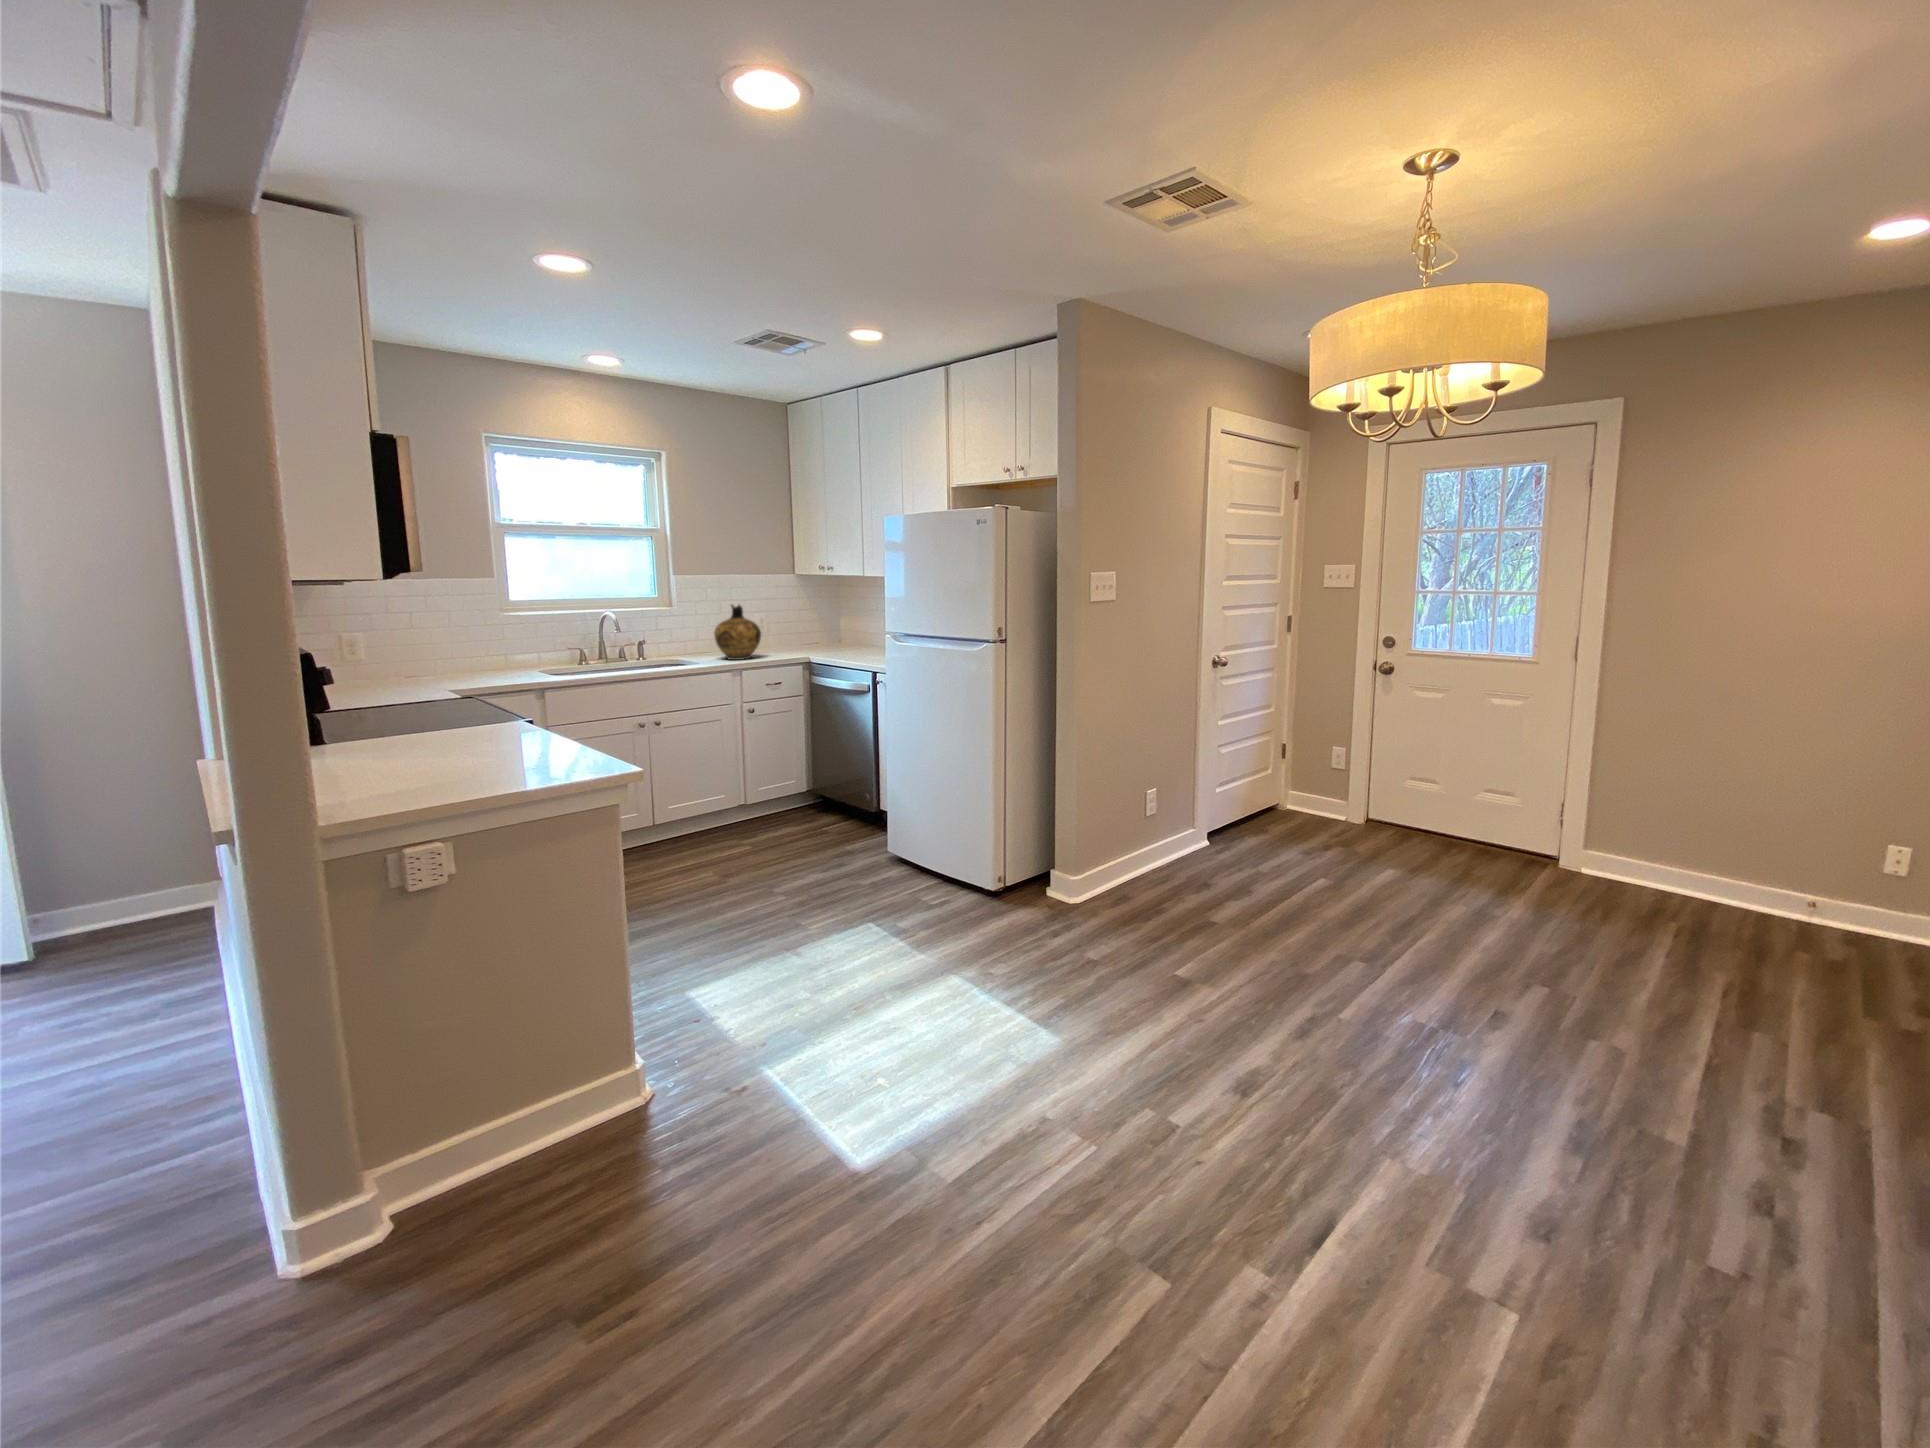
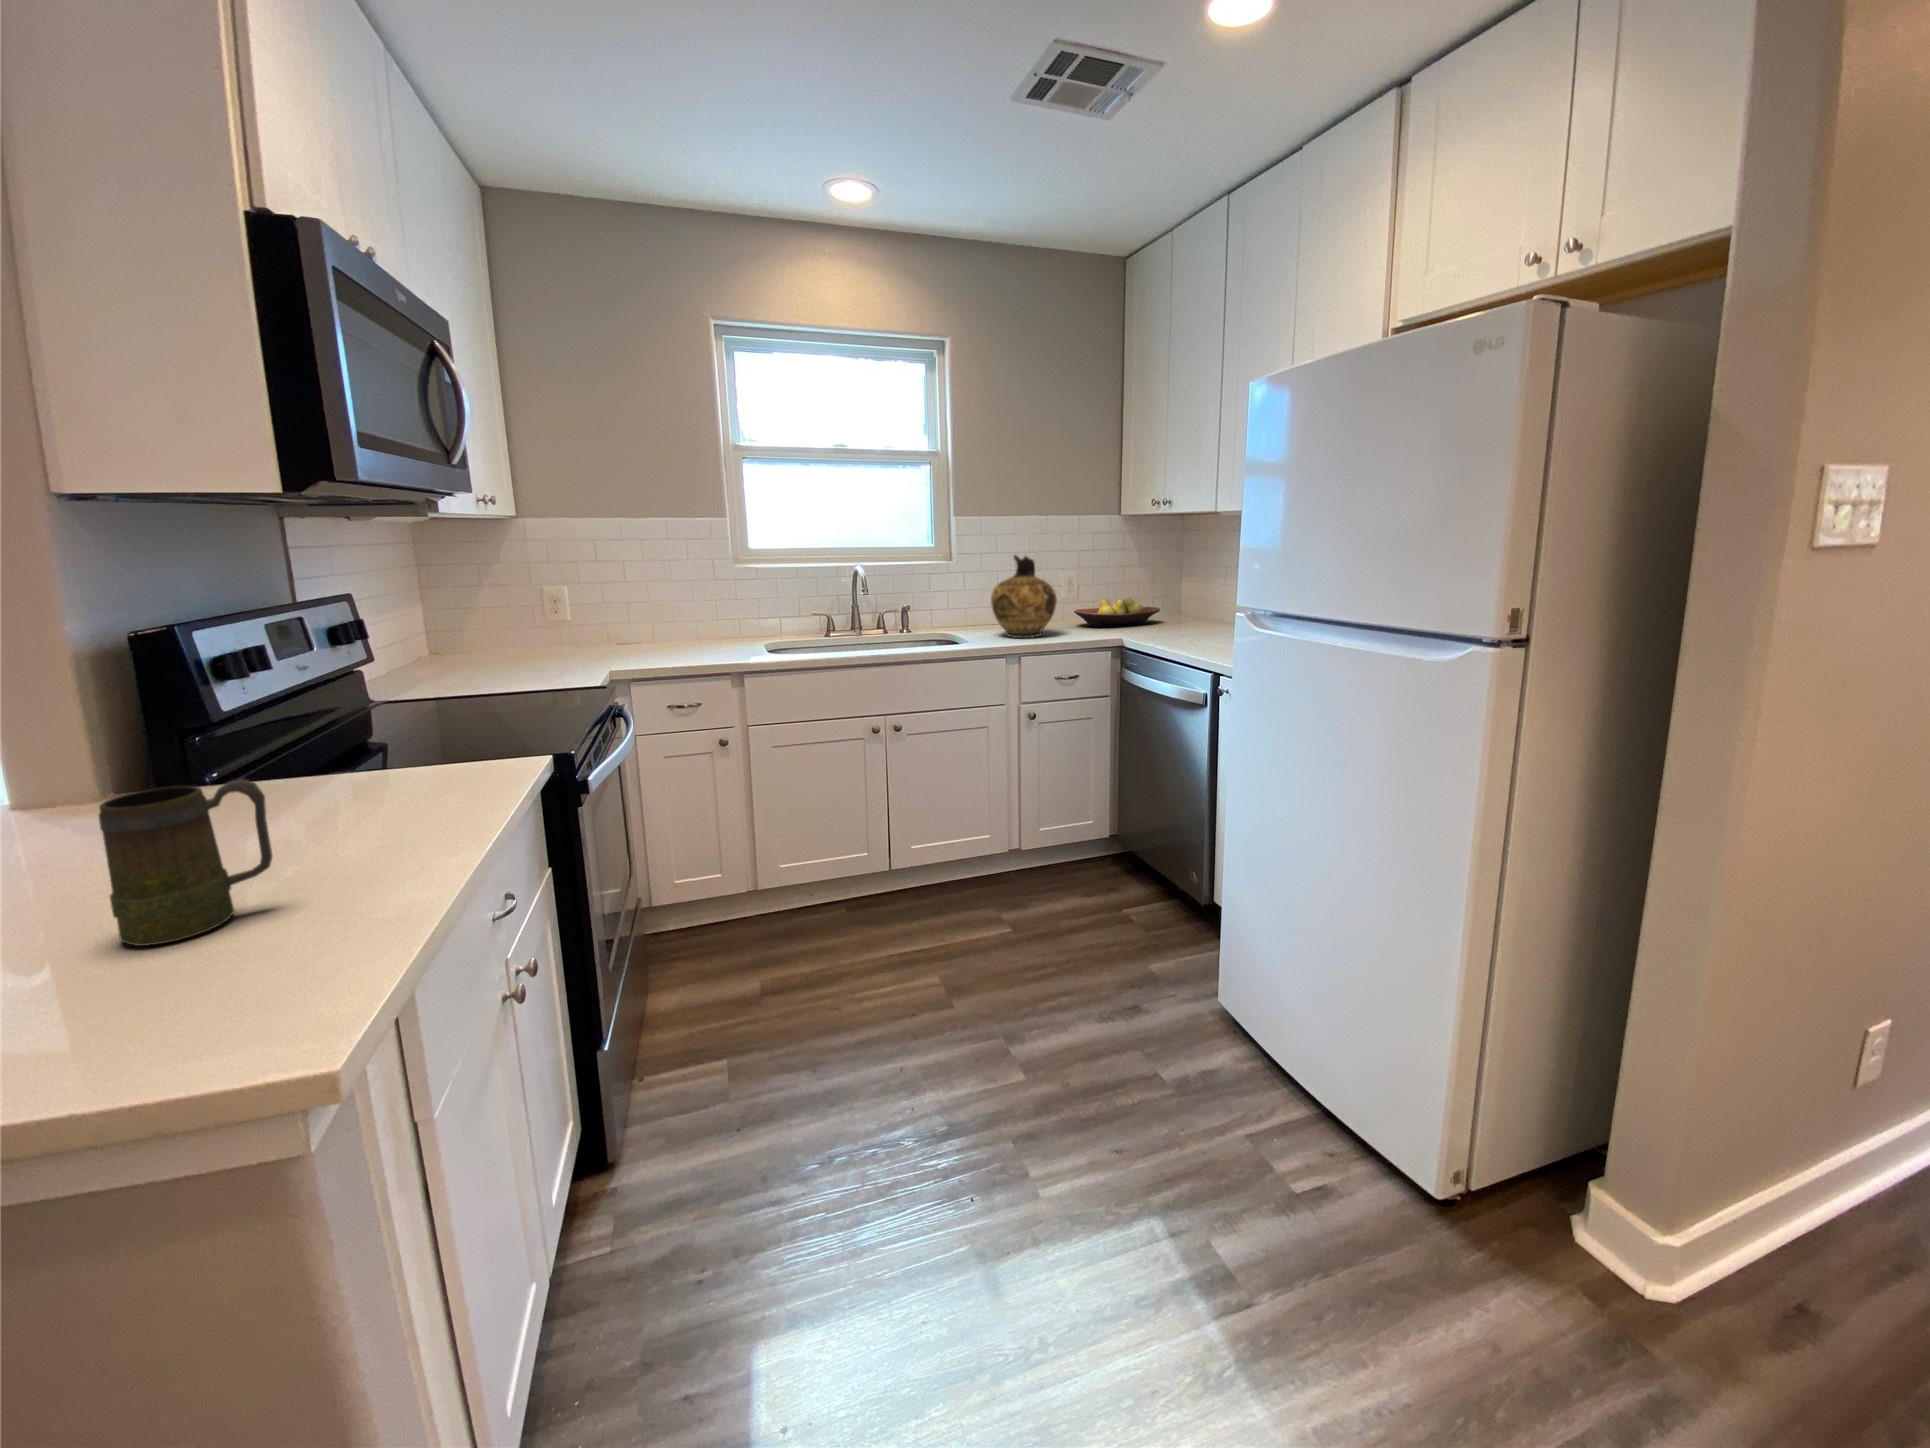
fruit bowl: none [769,631,828,652] -> present [1074,598,1160,627]
mug: none [490,703,537,763] -> present [99,779,272,946]

